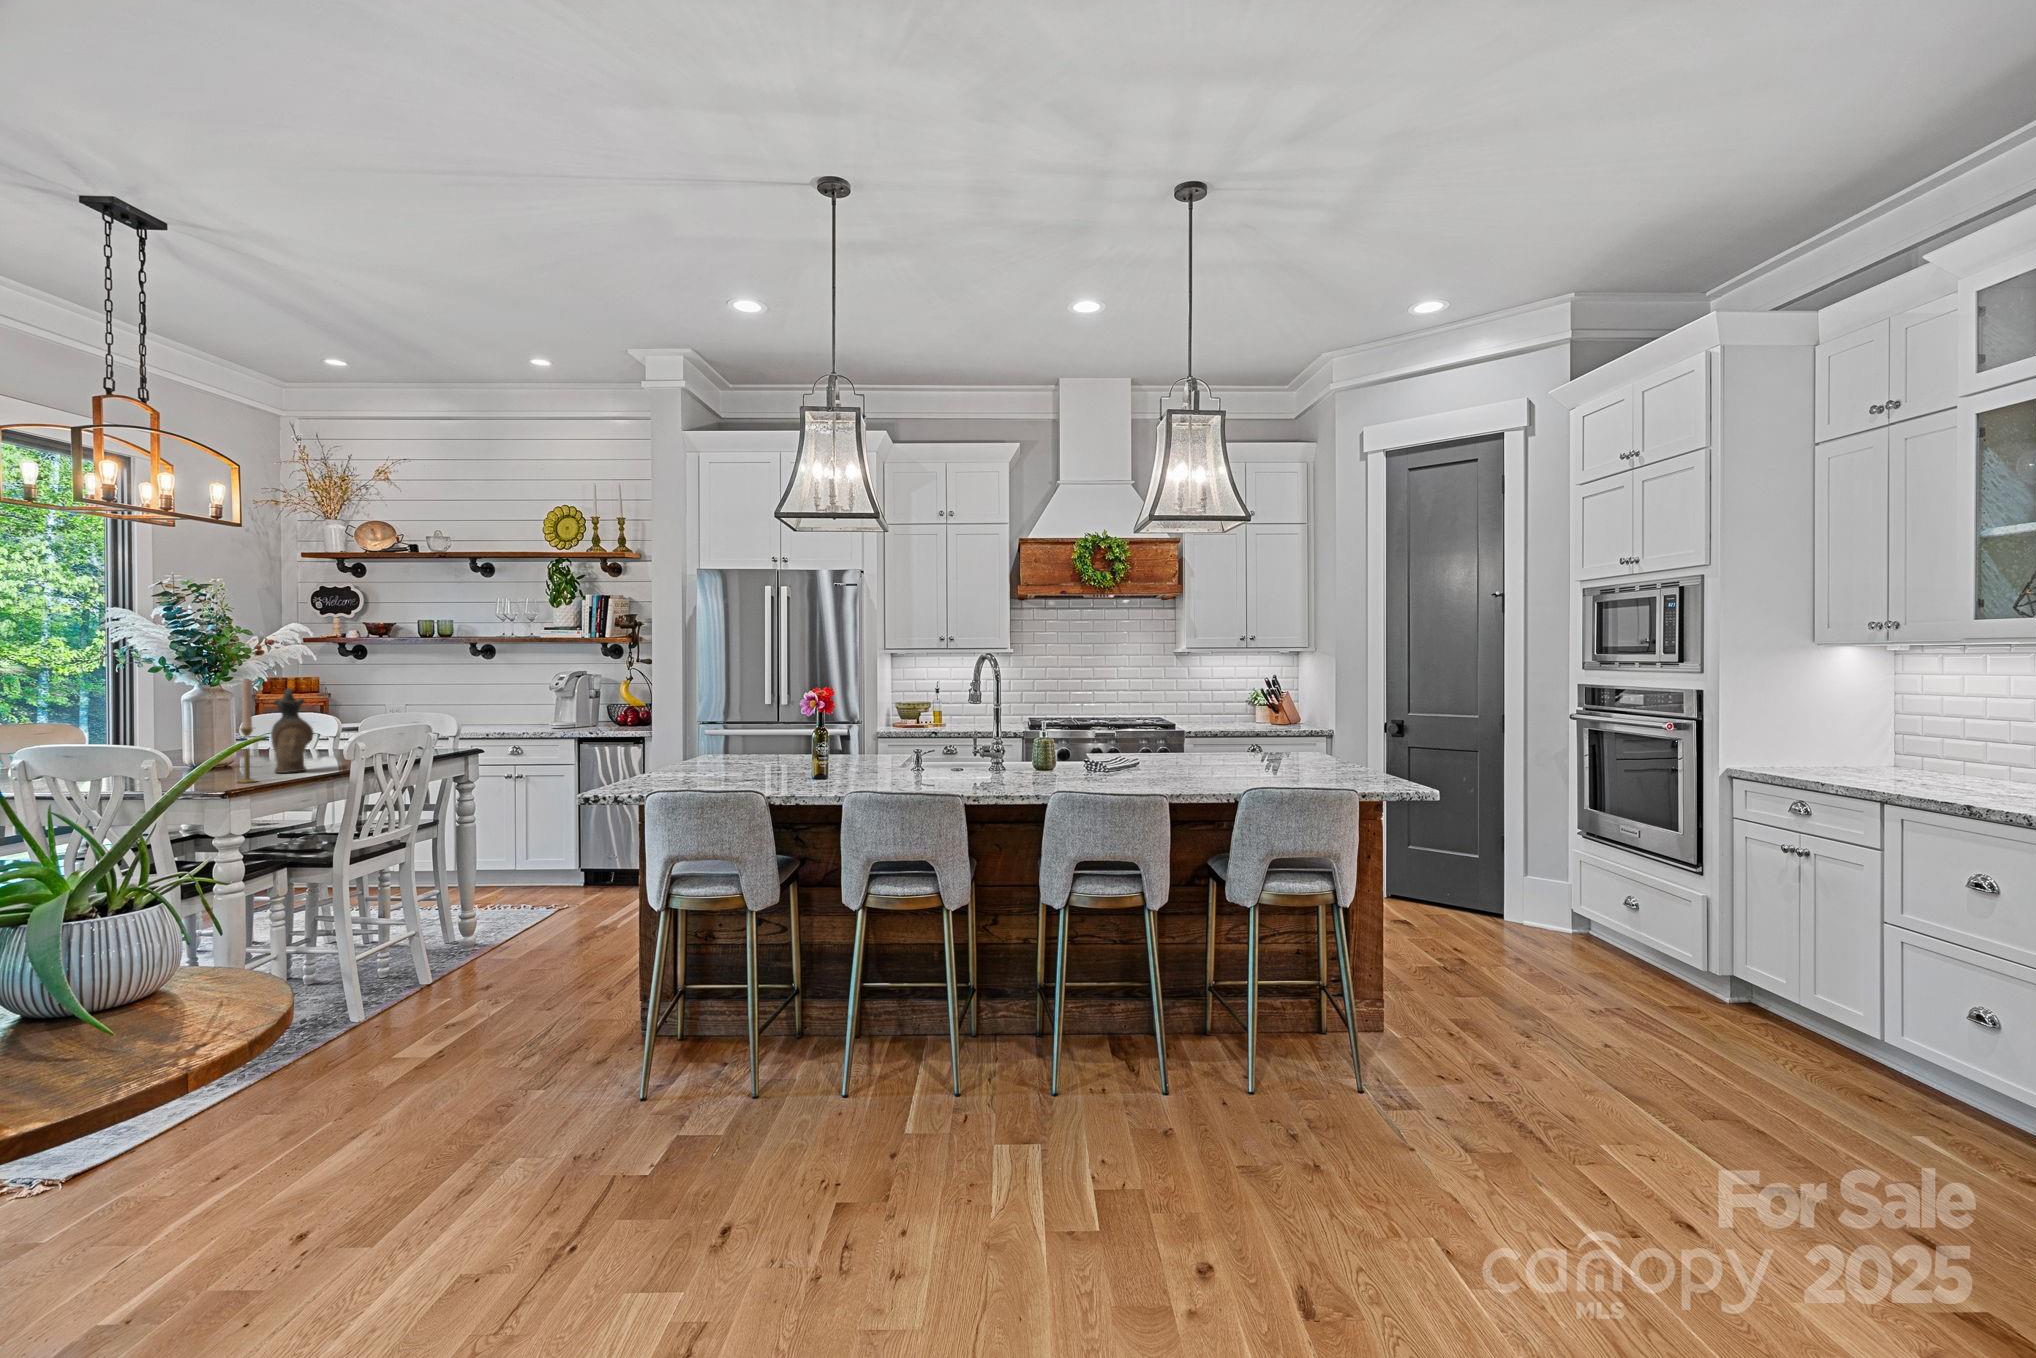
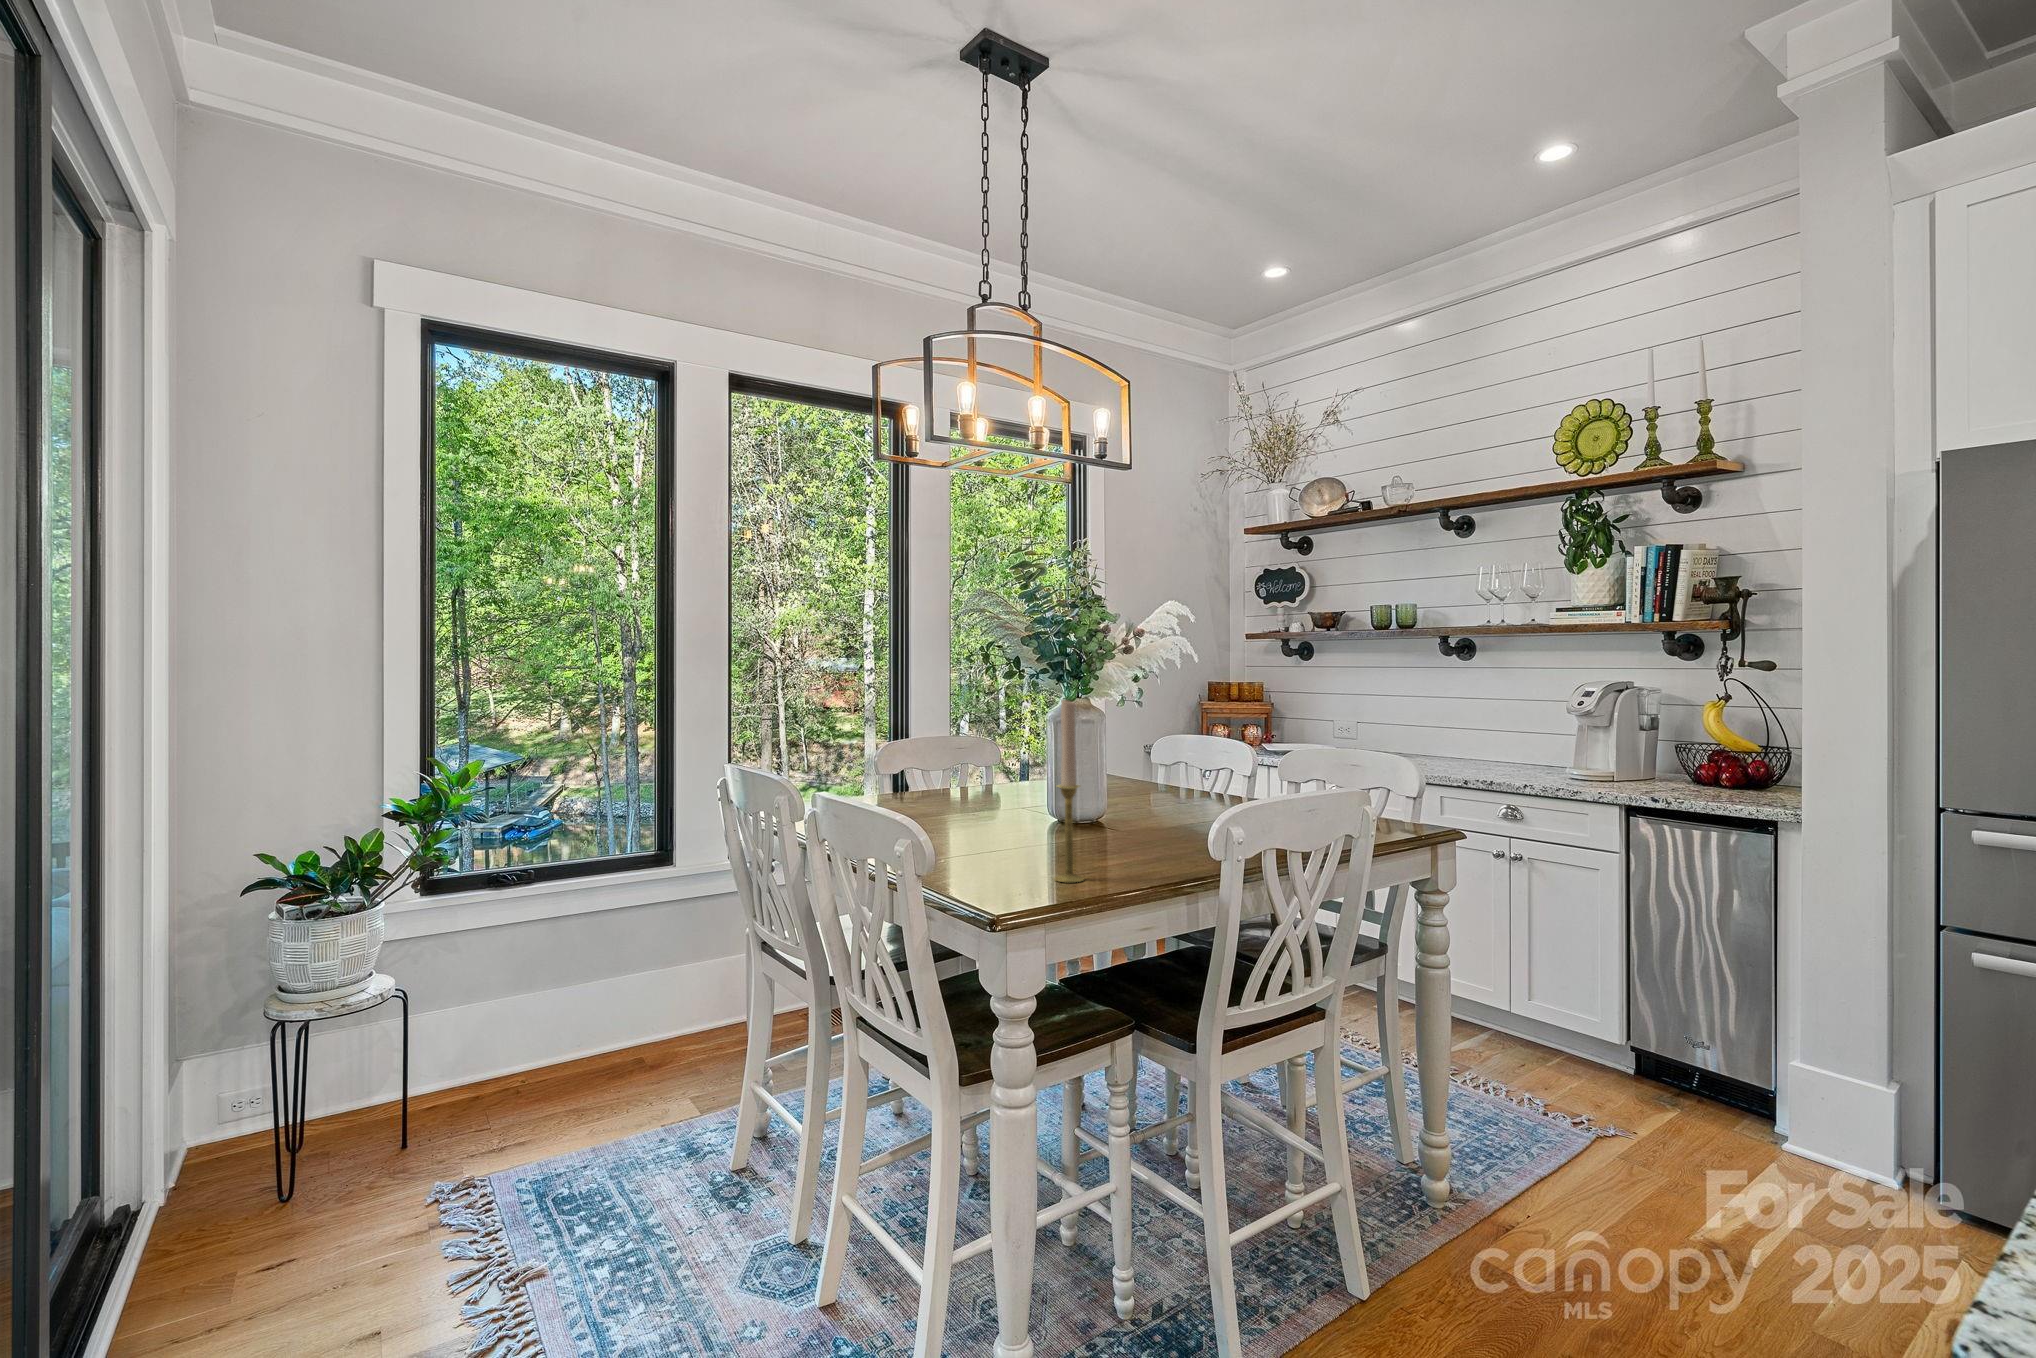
ceramic pitcher: present [271,688,314,773] -> none [1117,714,1177,861]

